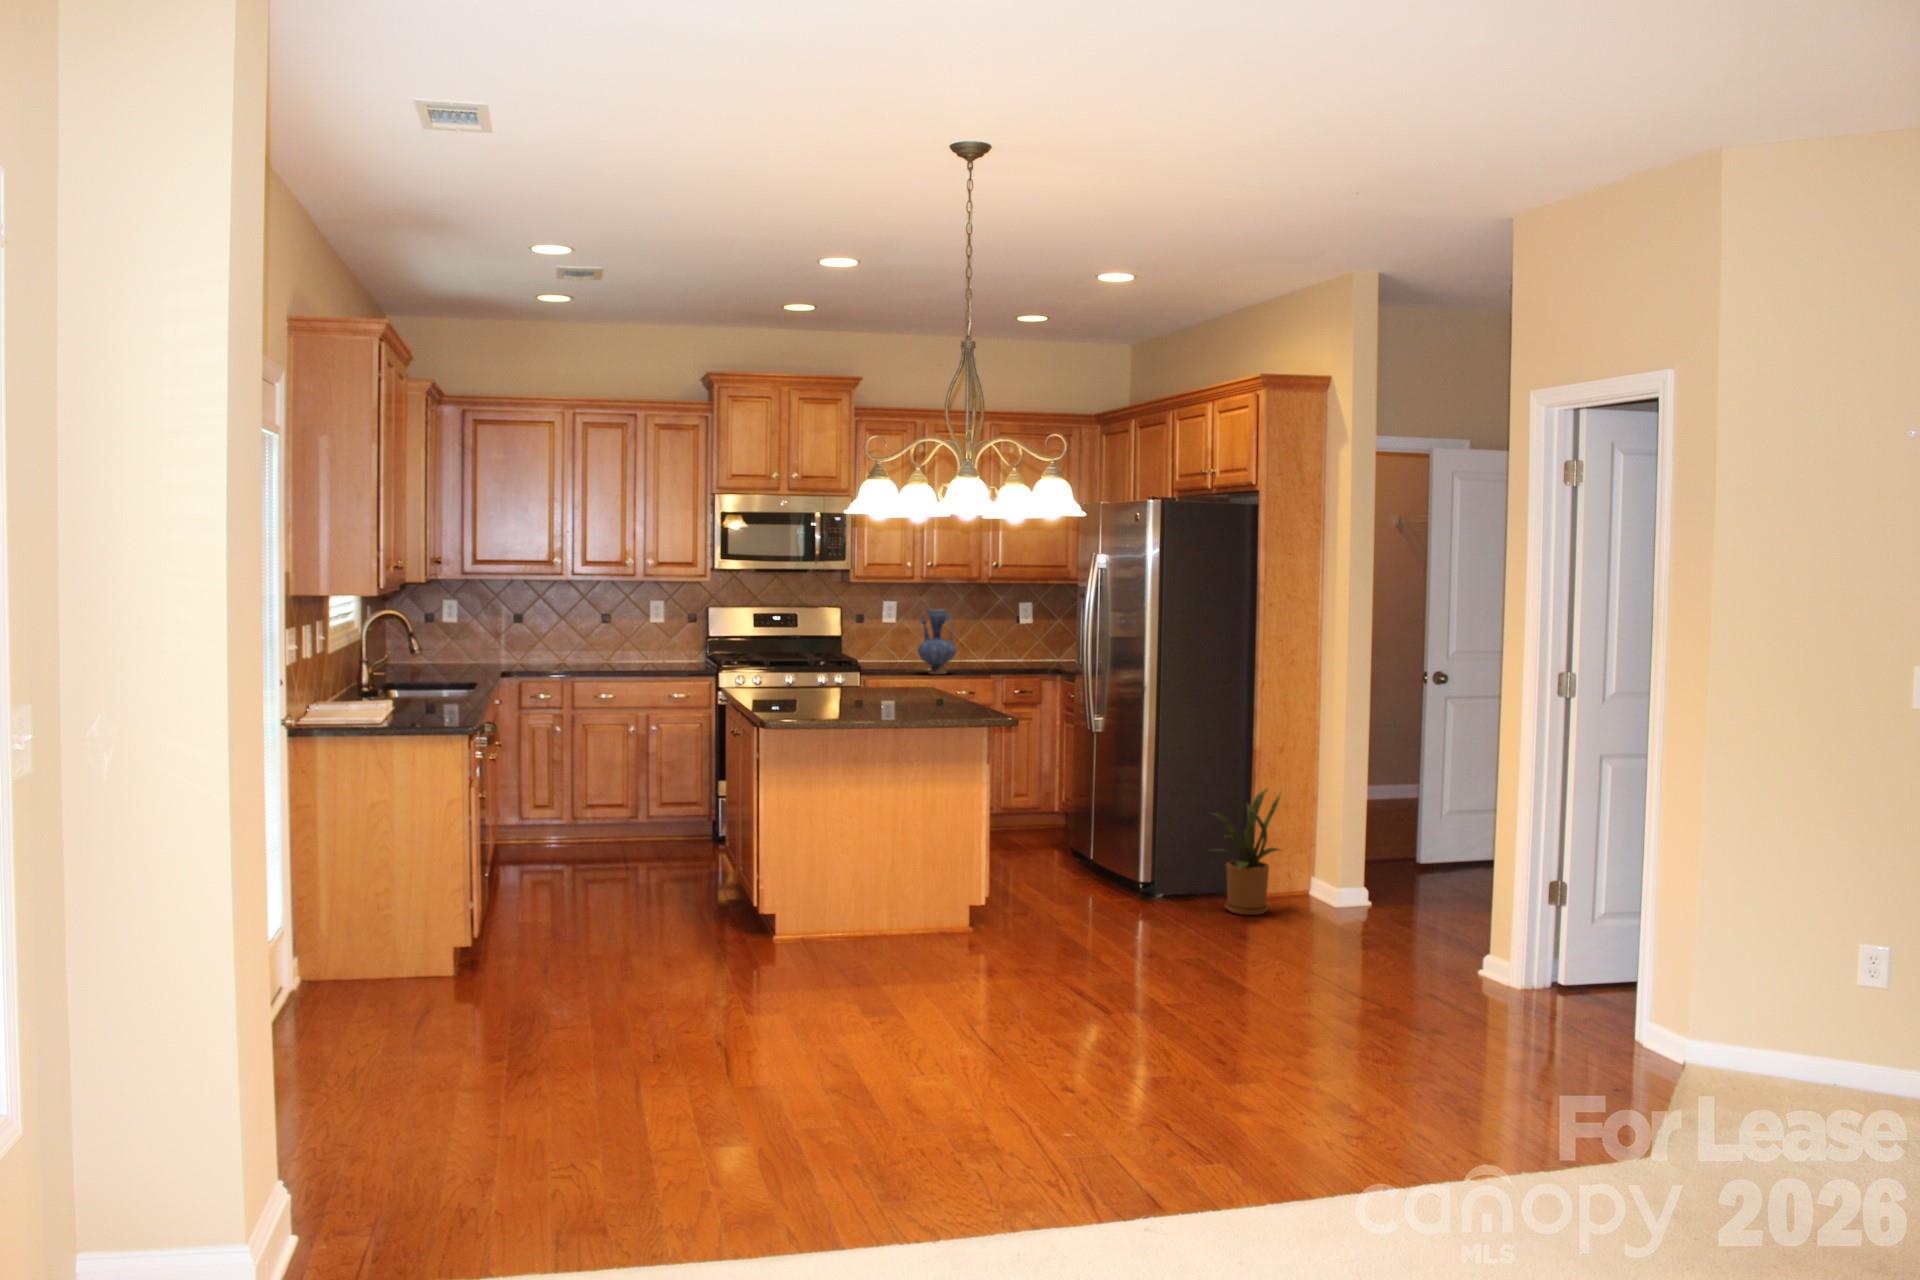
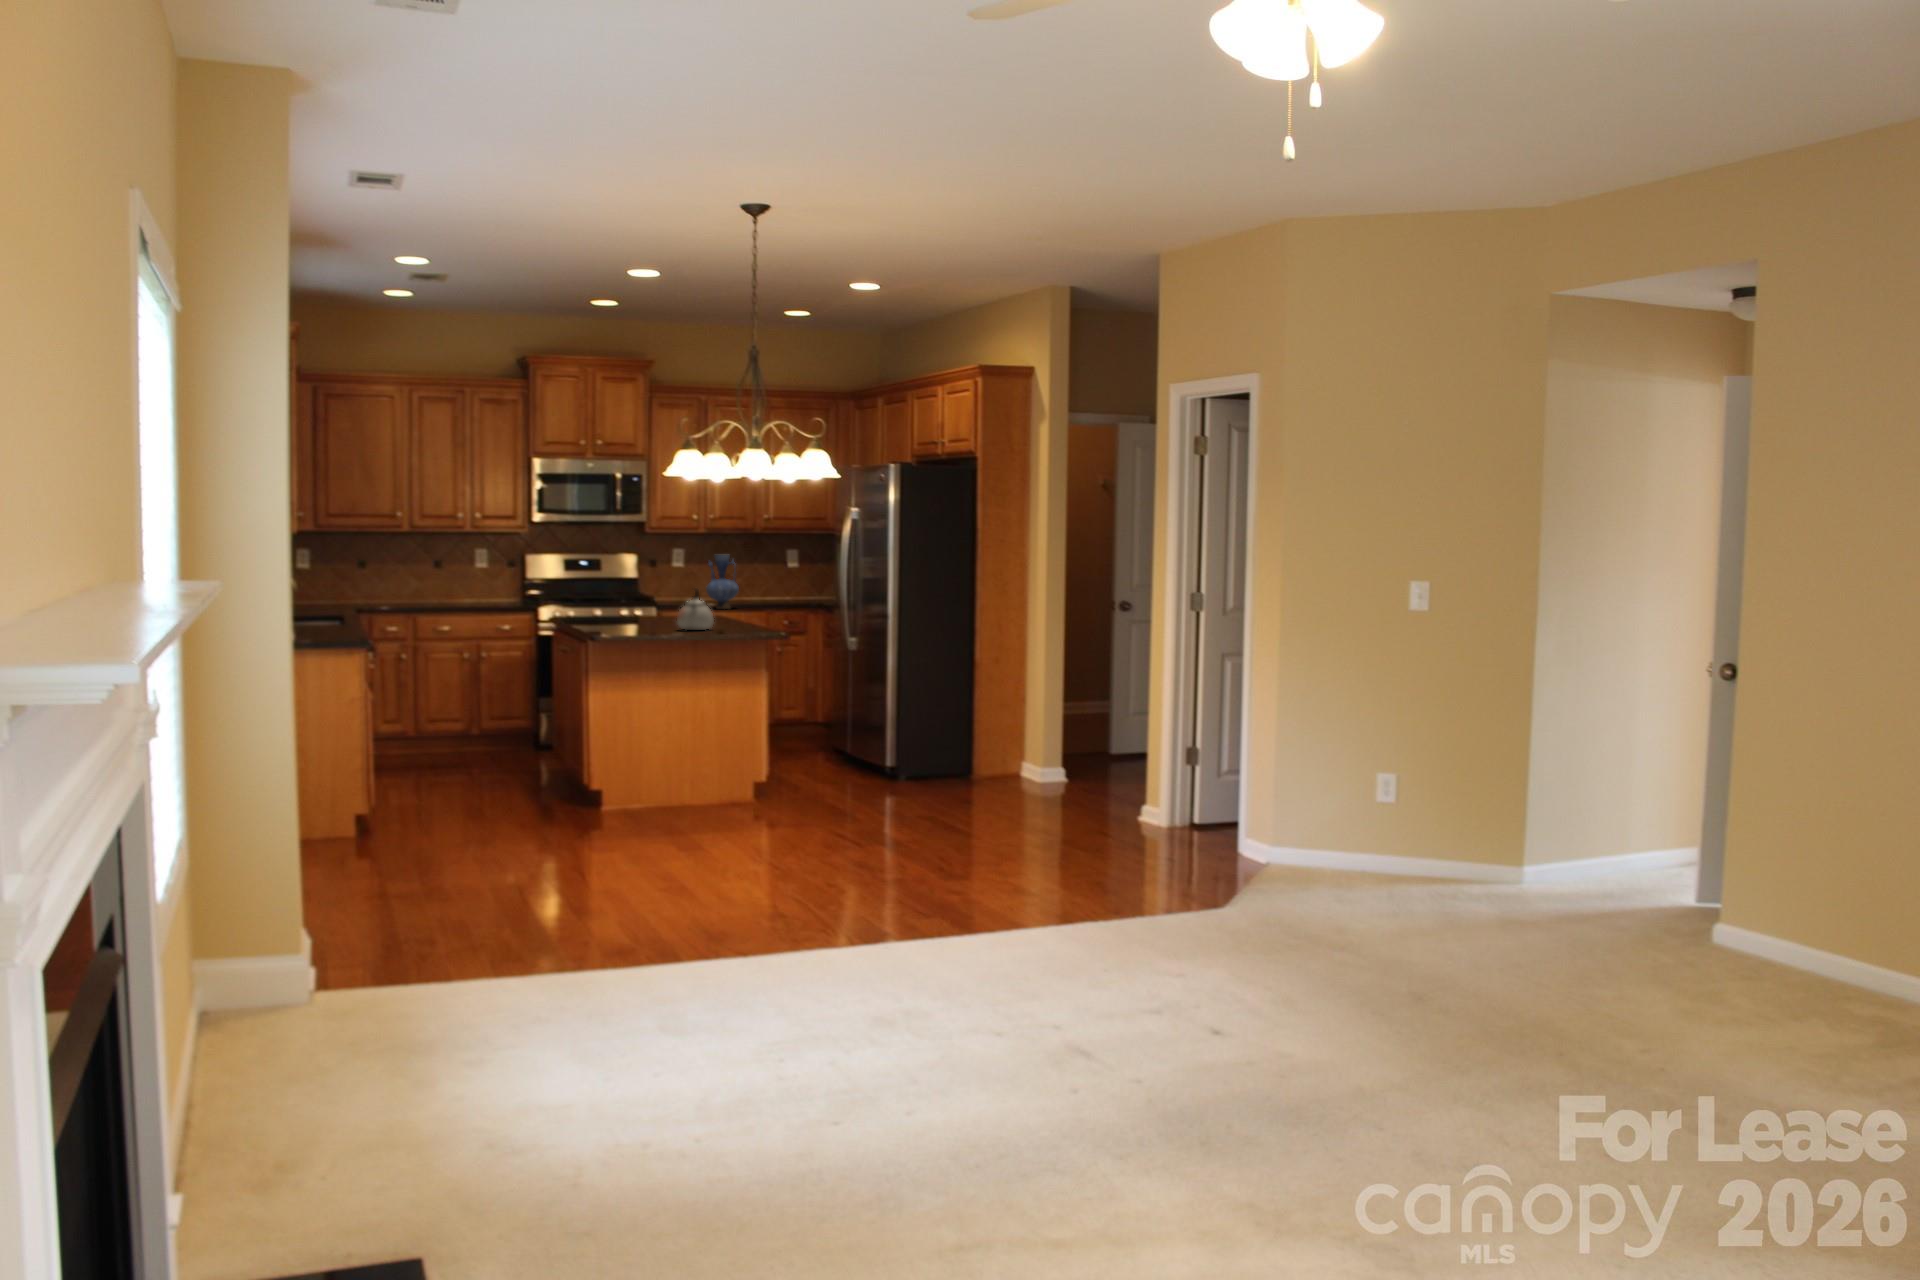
kettle: none [875,654,920,707] -> present [677,589,714,630]
house plant: present [1215,789,1281,915] -> none [941,691,1003,789]

